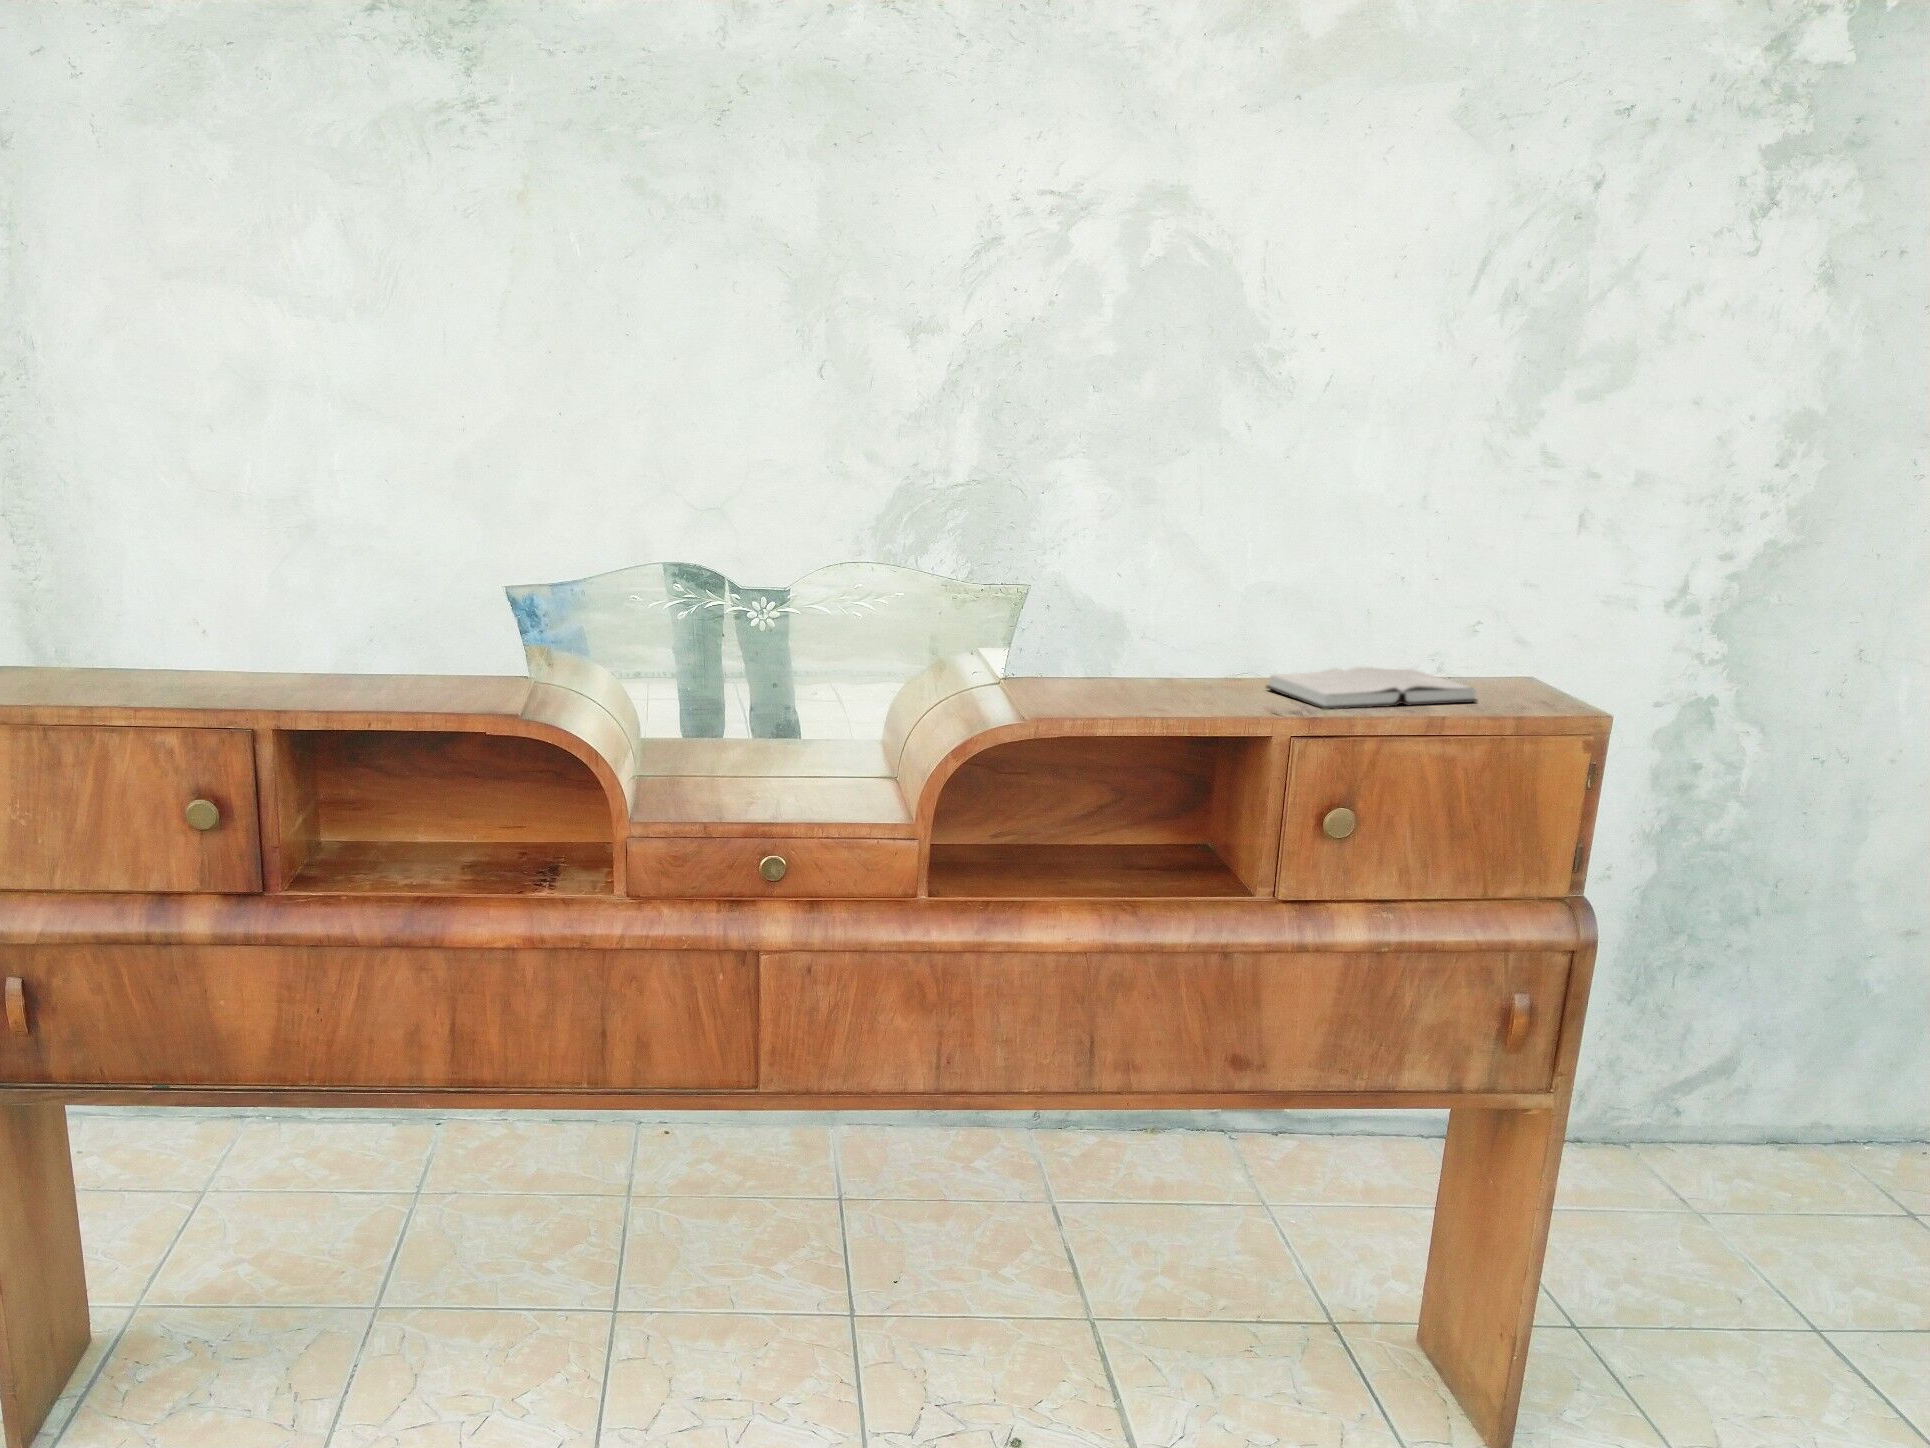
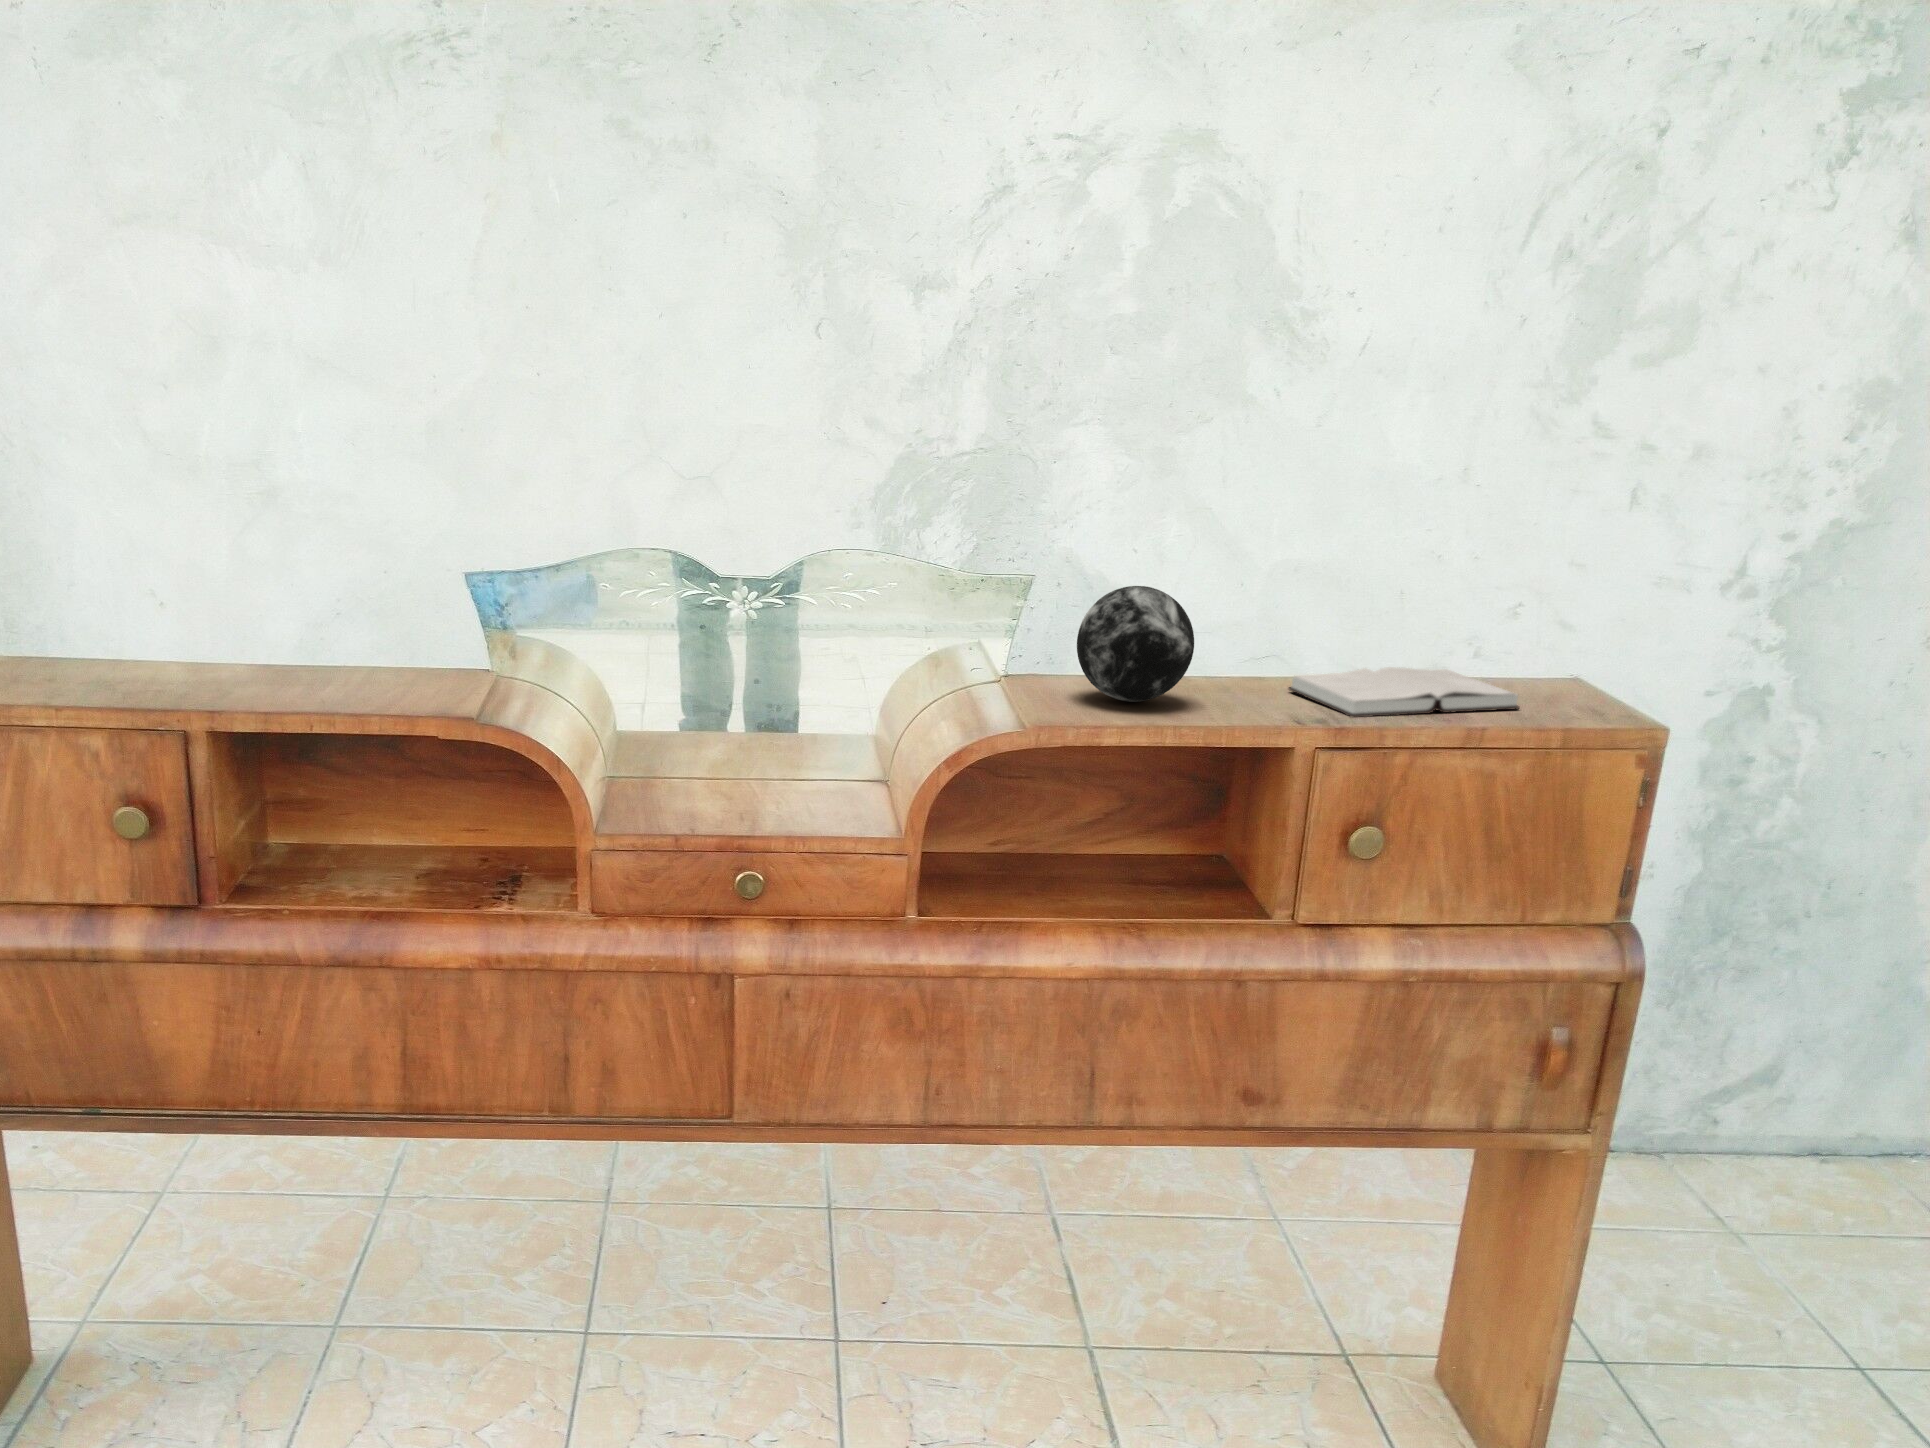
decorative orb: none [1071,592,1179,698] -> present [1077,586,1194,702]

